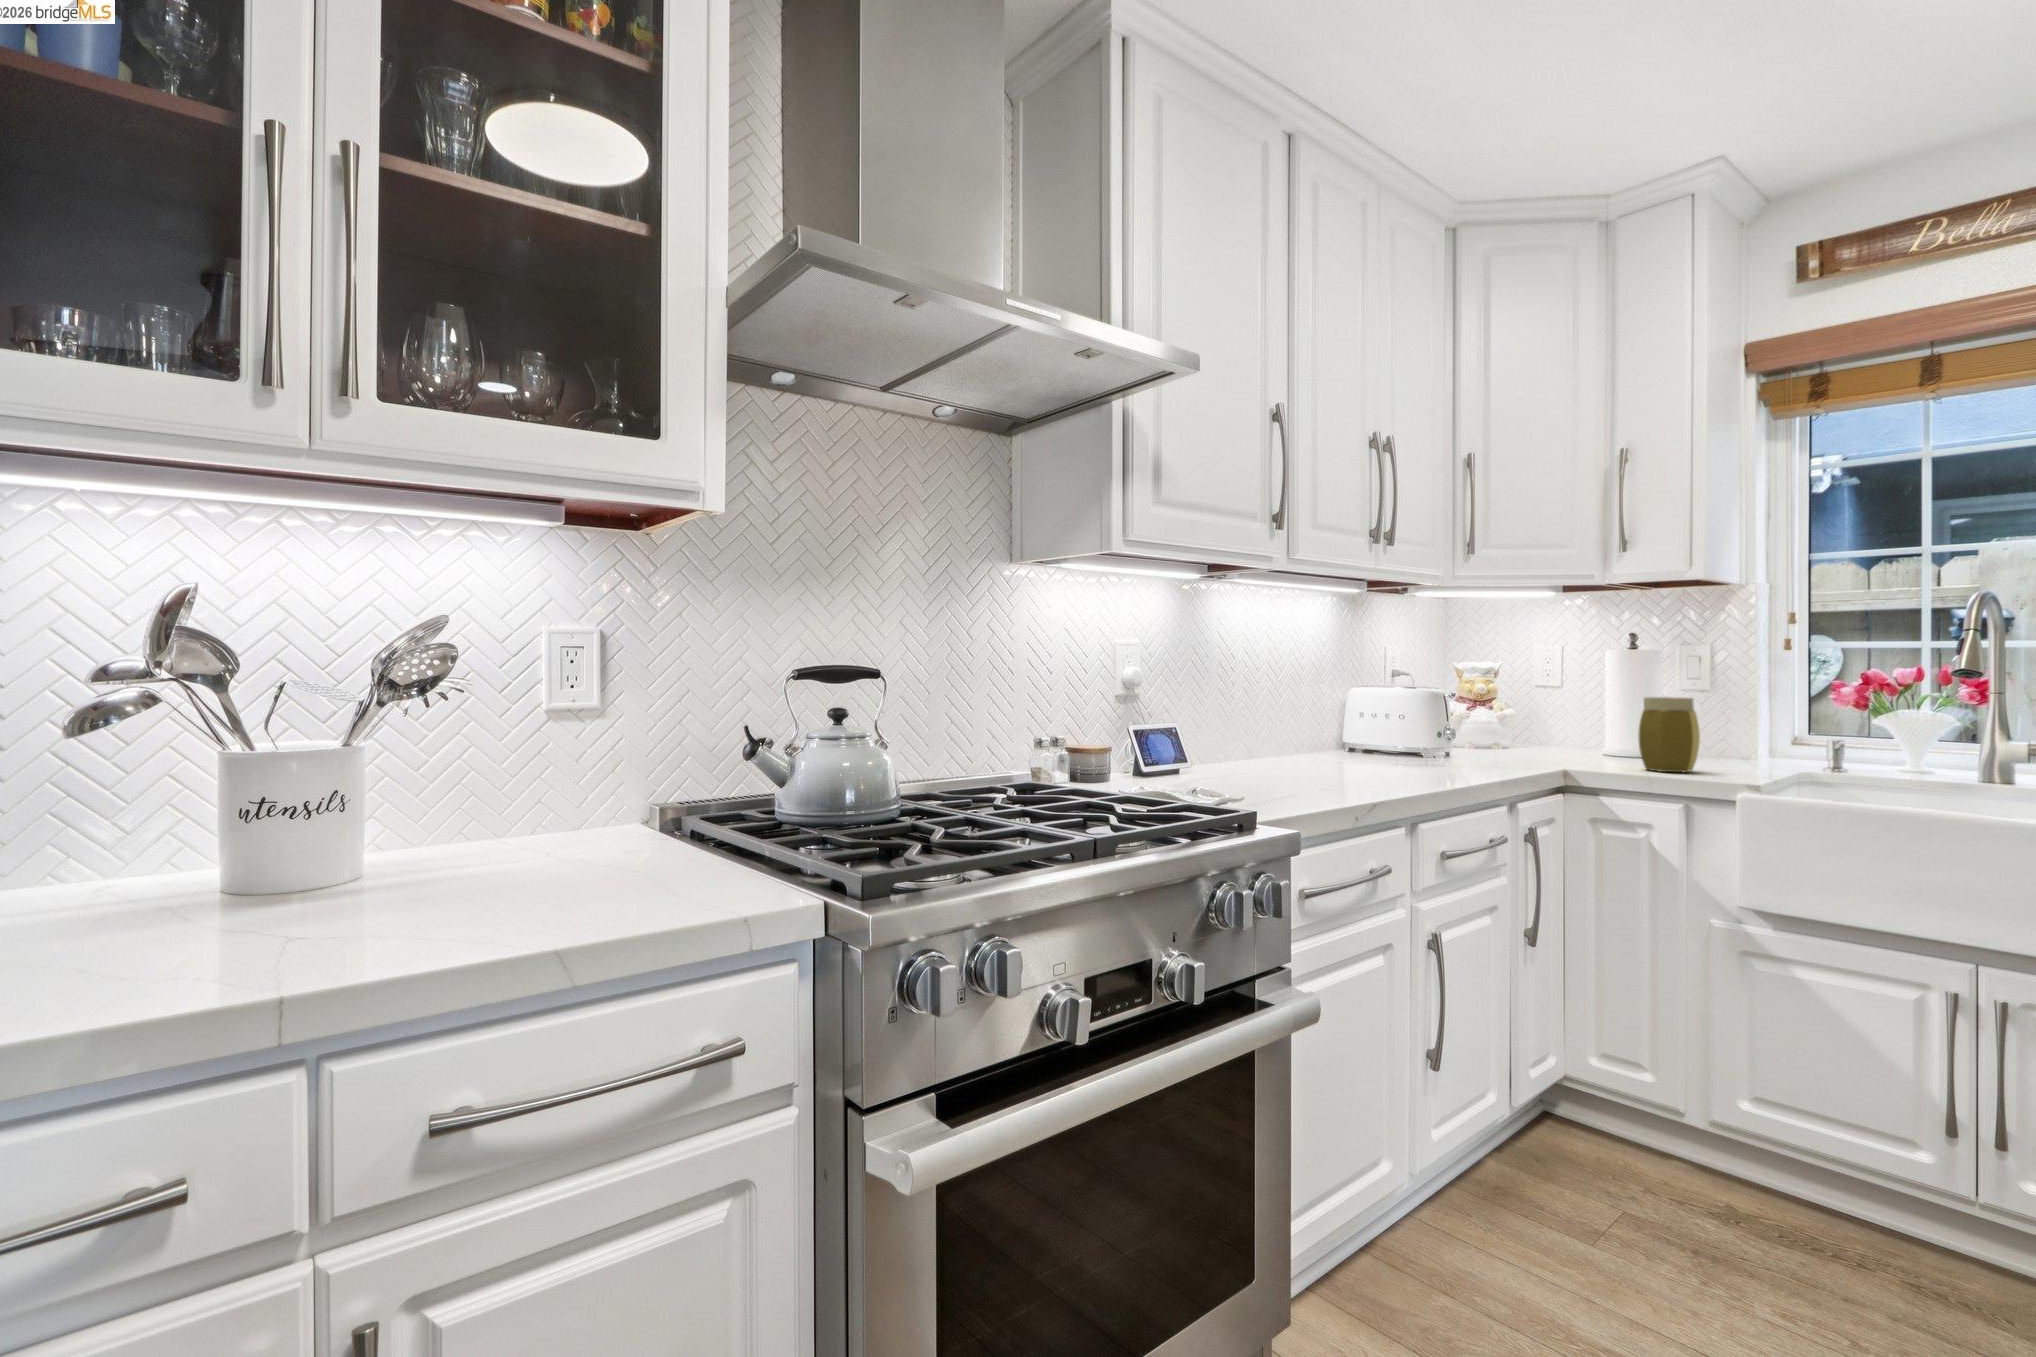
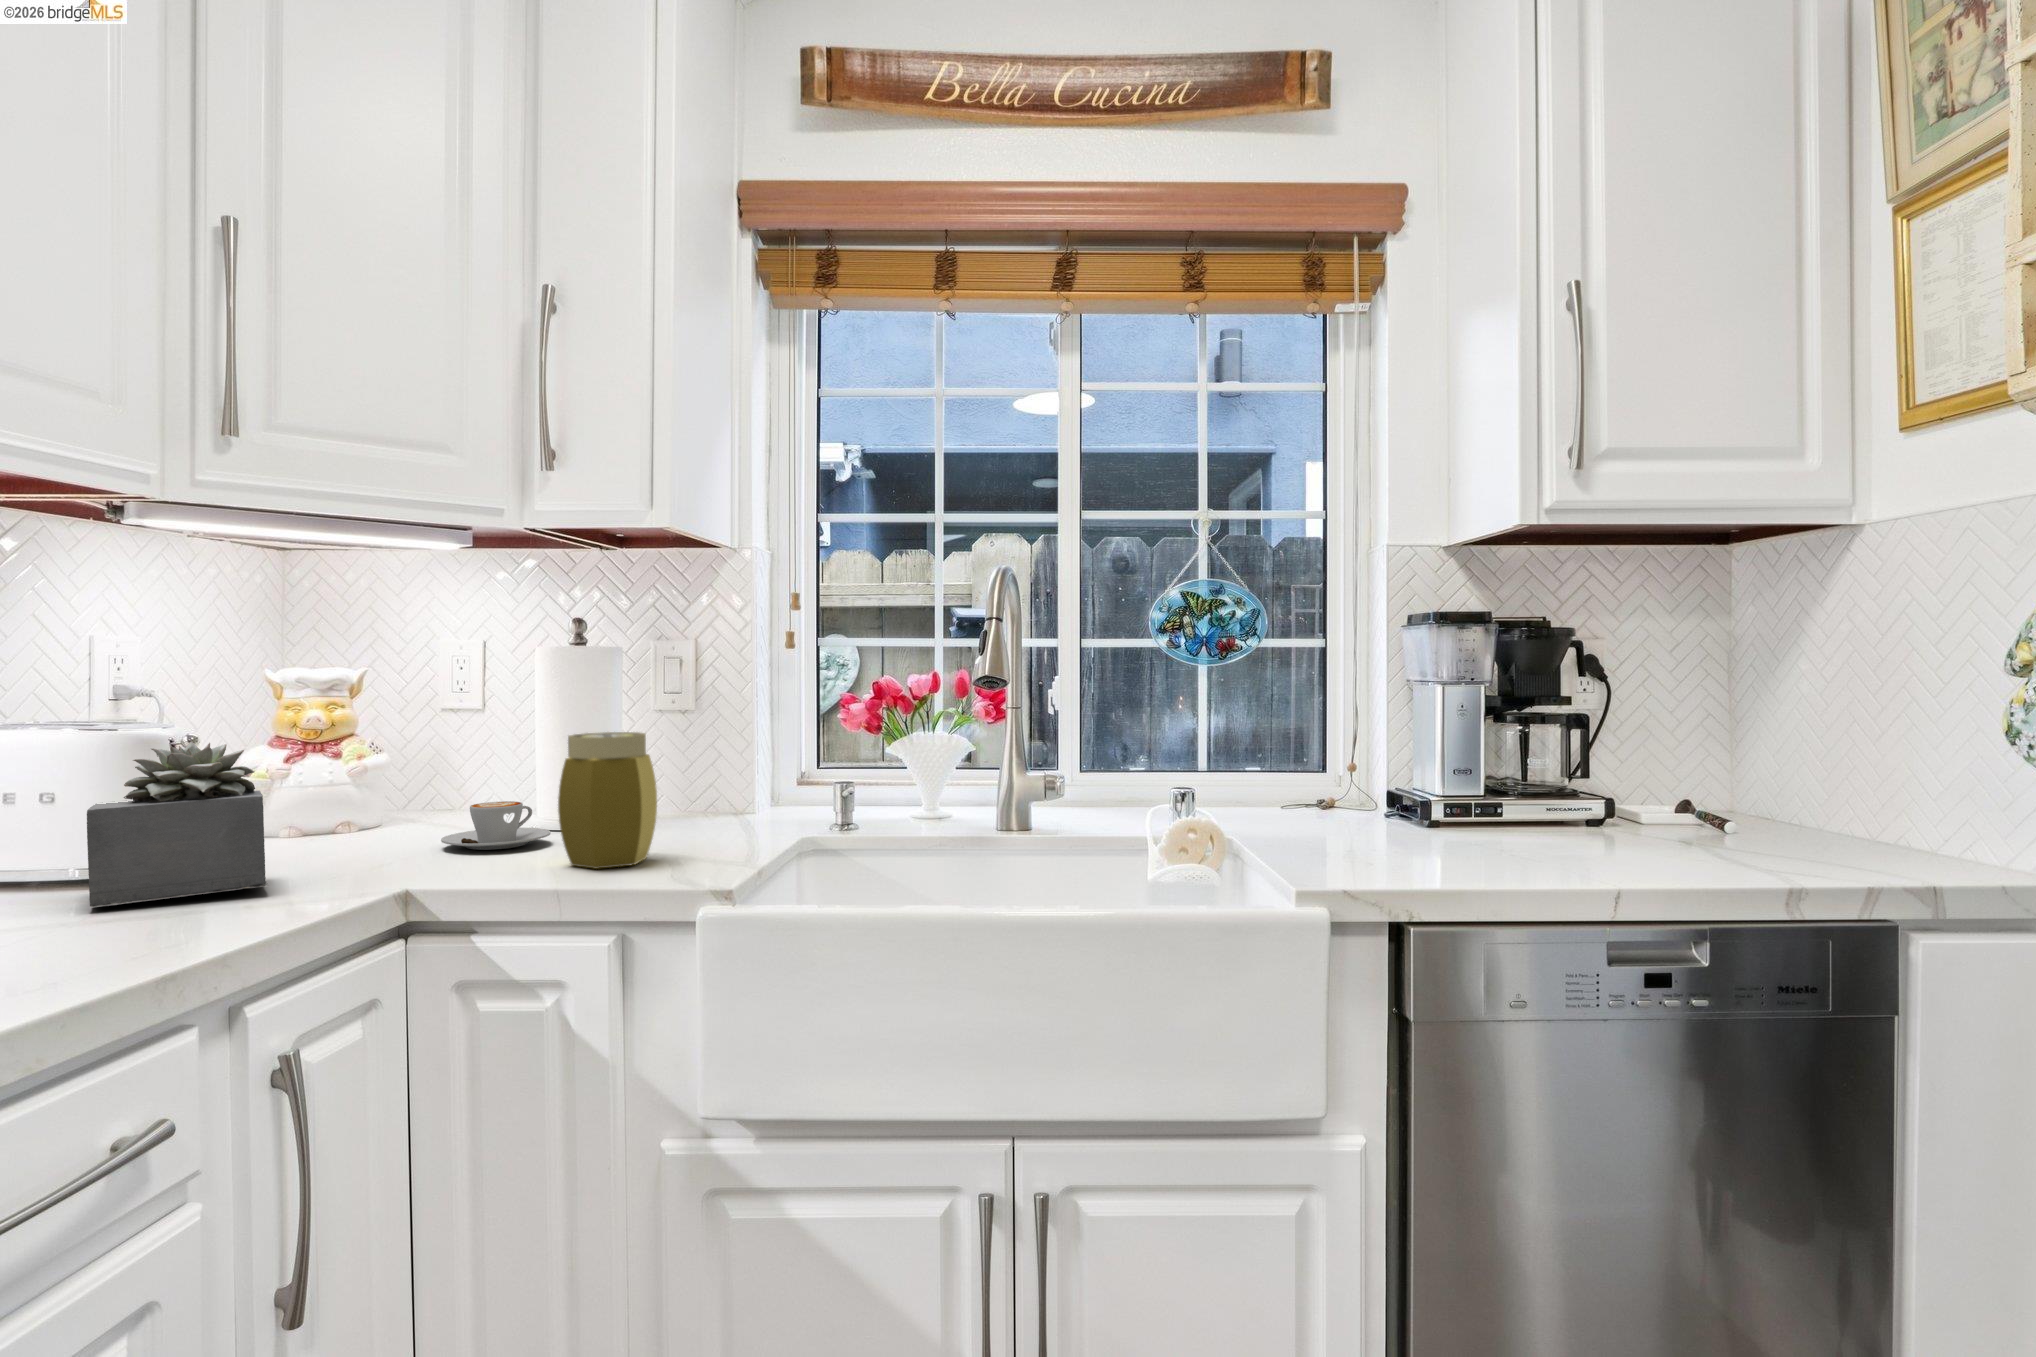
succulent plant: none [1418,693,1498,761] -> present [87,741,269,908]
coffee cup: none [1558,737,1621,762] -> present [441,801,551,850]

